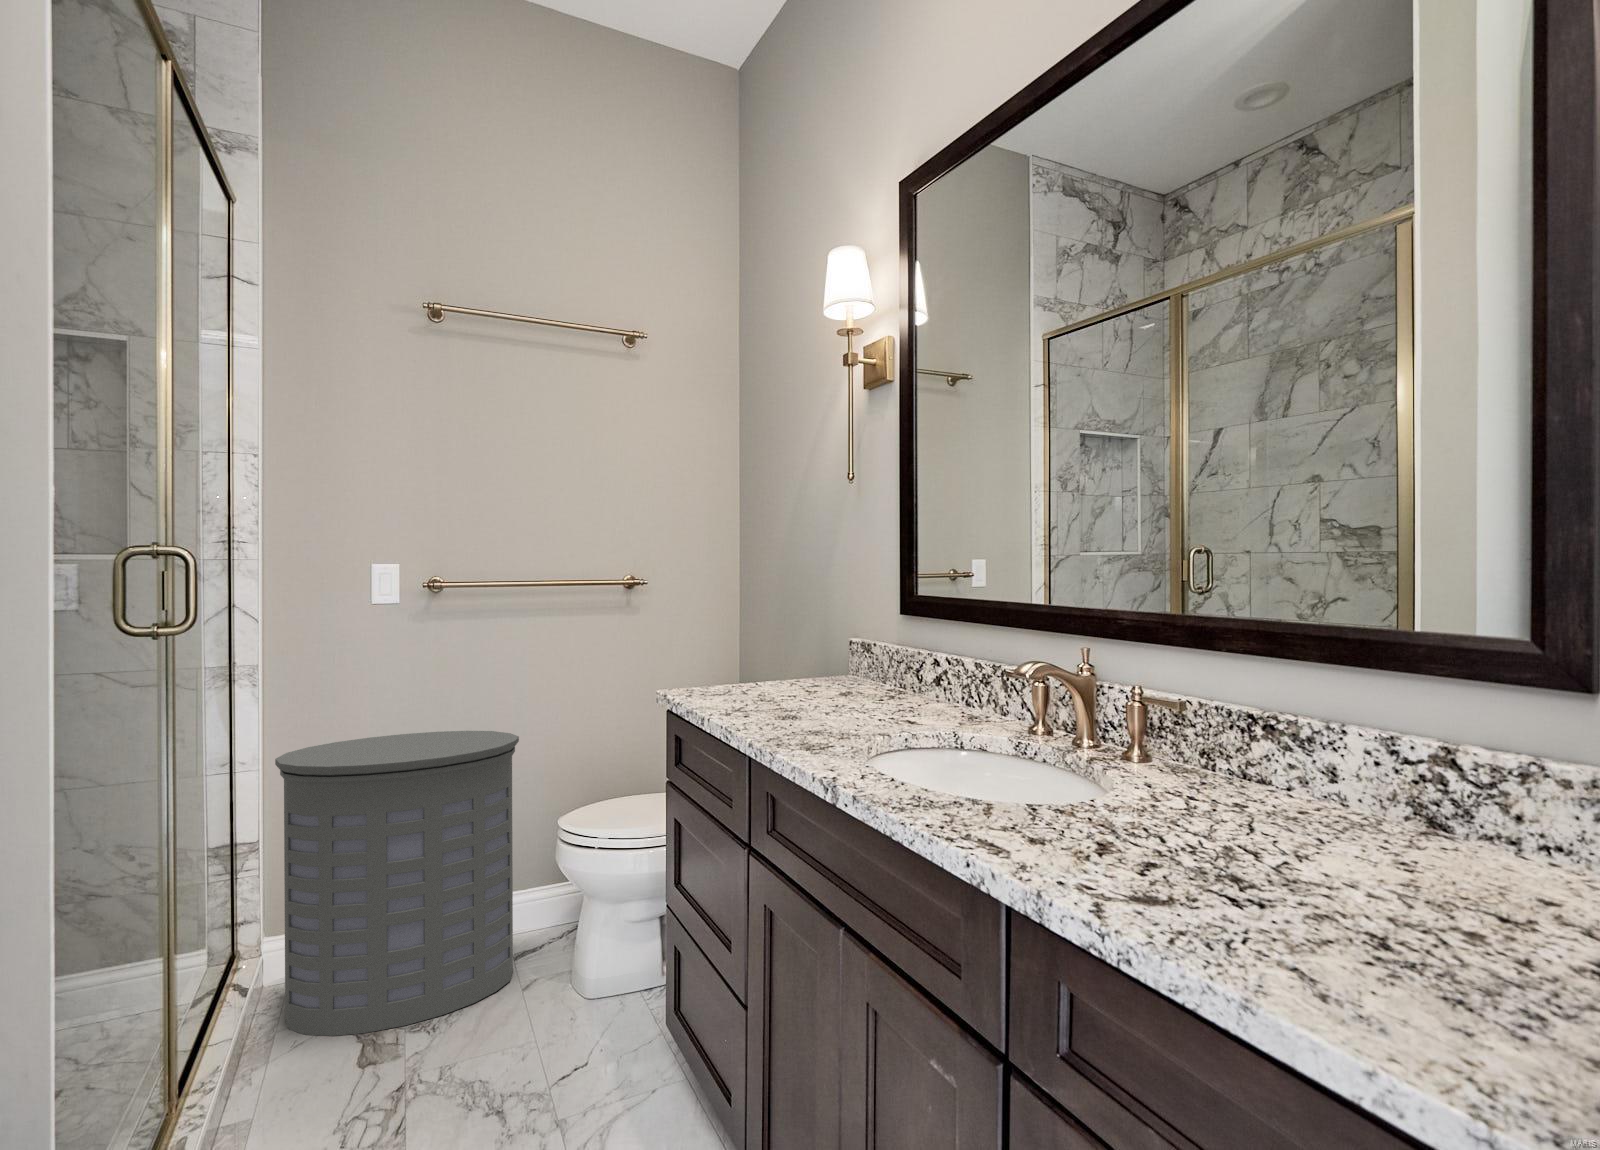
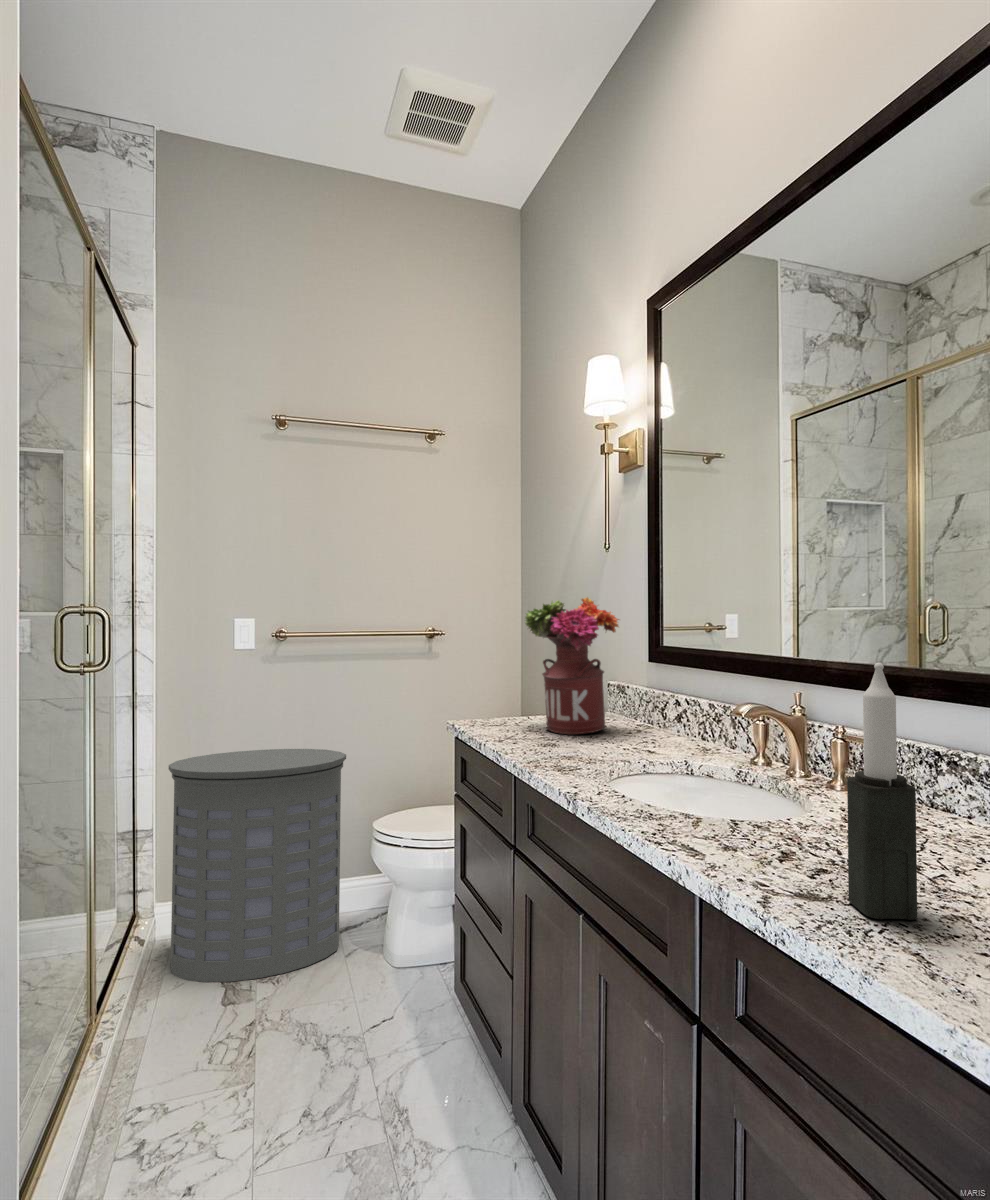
flower arrangement: none [752,536,869,704] -> present [525,598,619,734]
candle: none [1194,612,1279,924] -> present [847,663,917,920]

